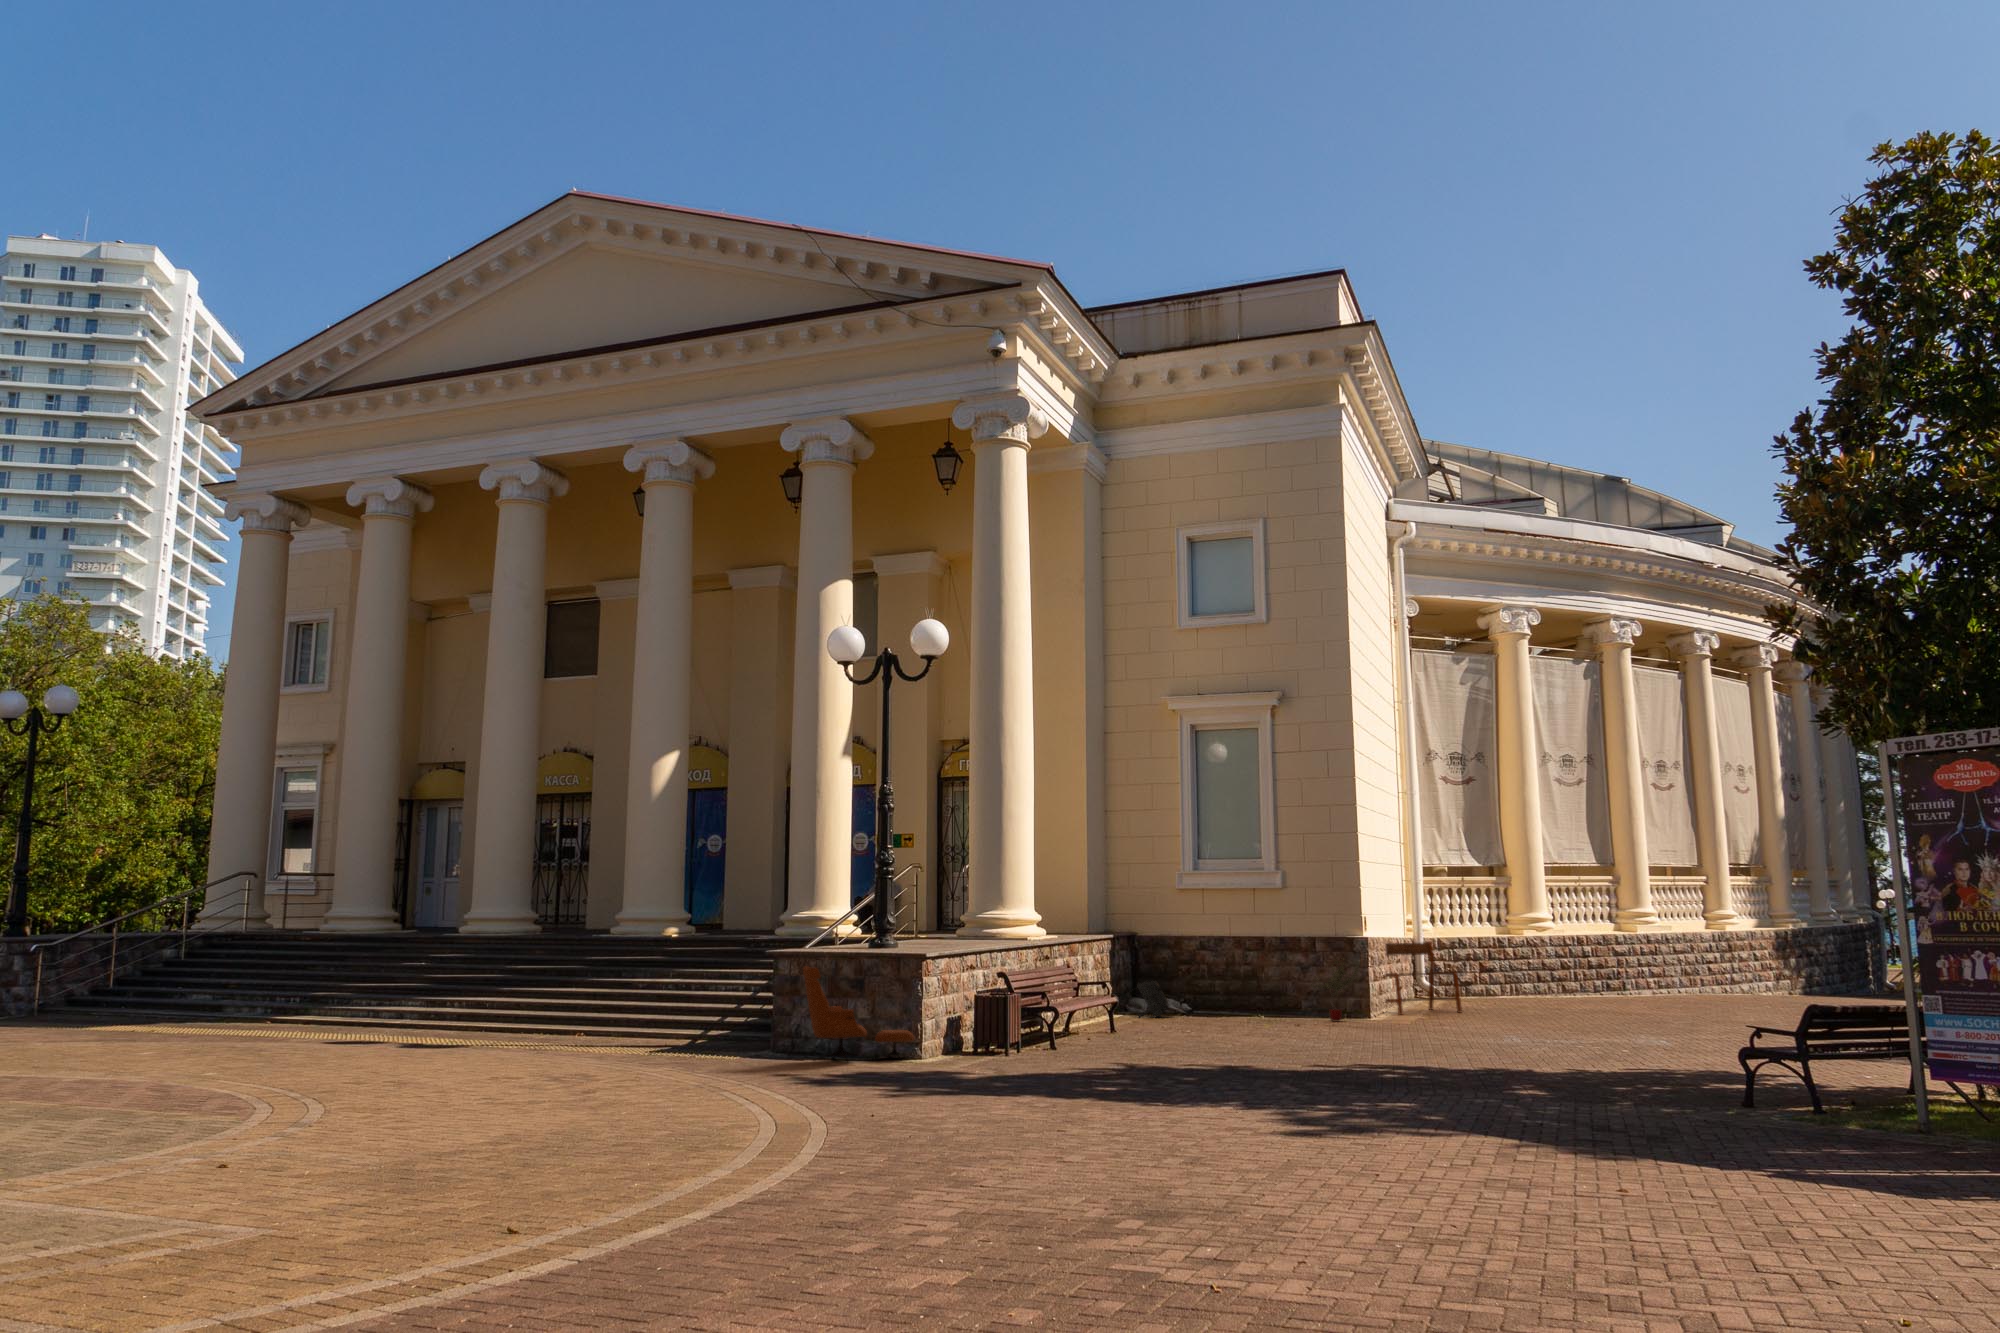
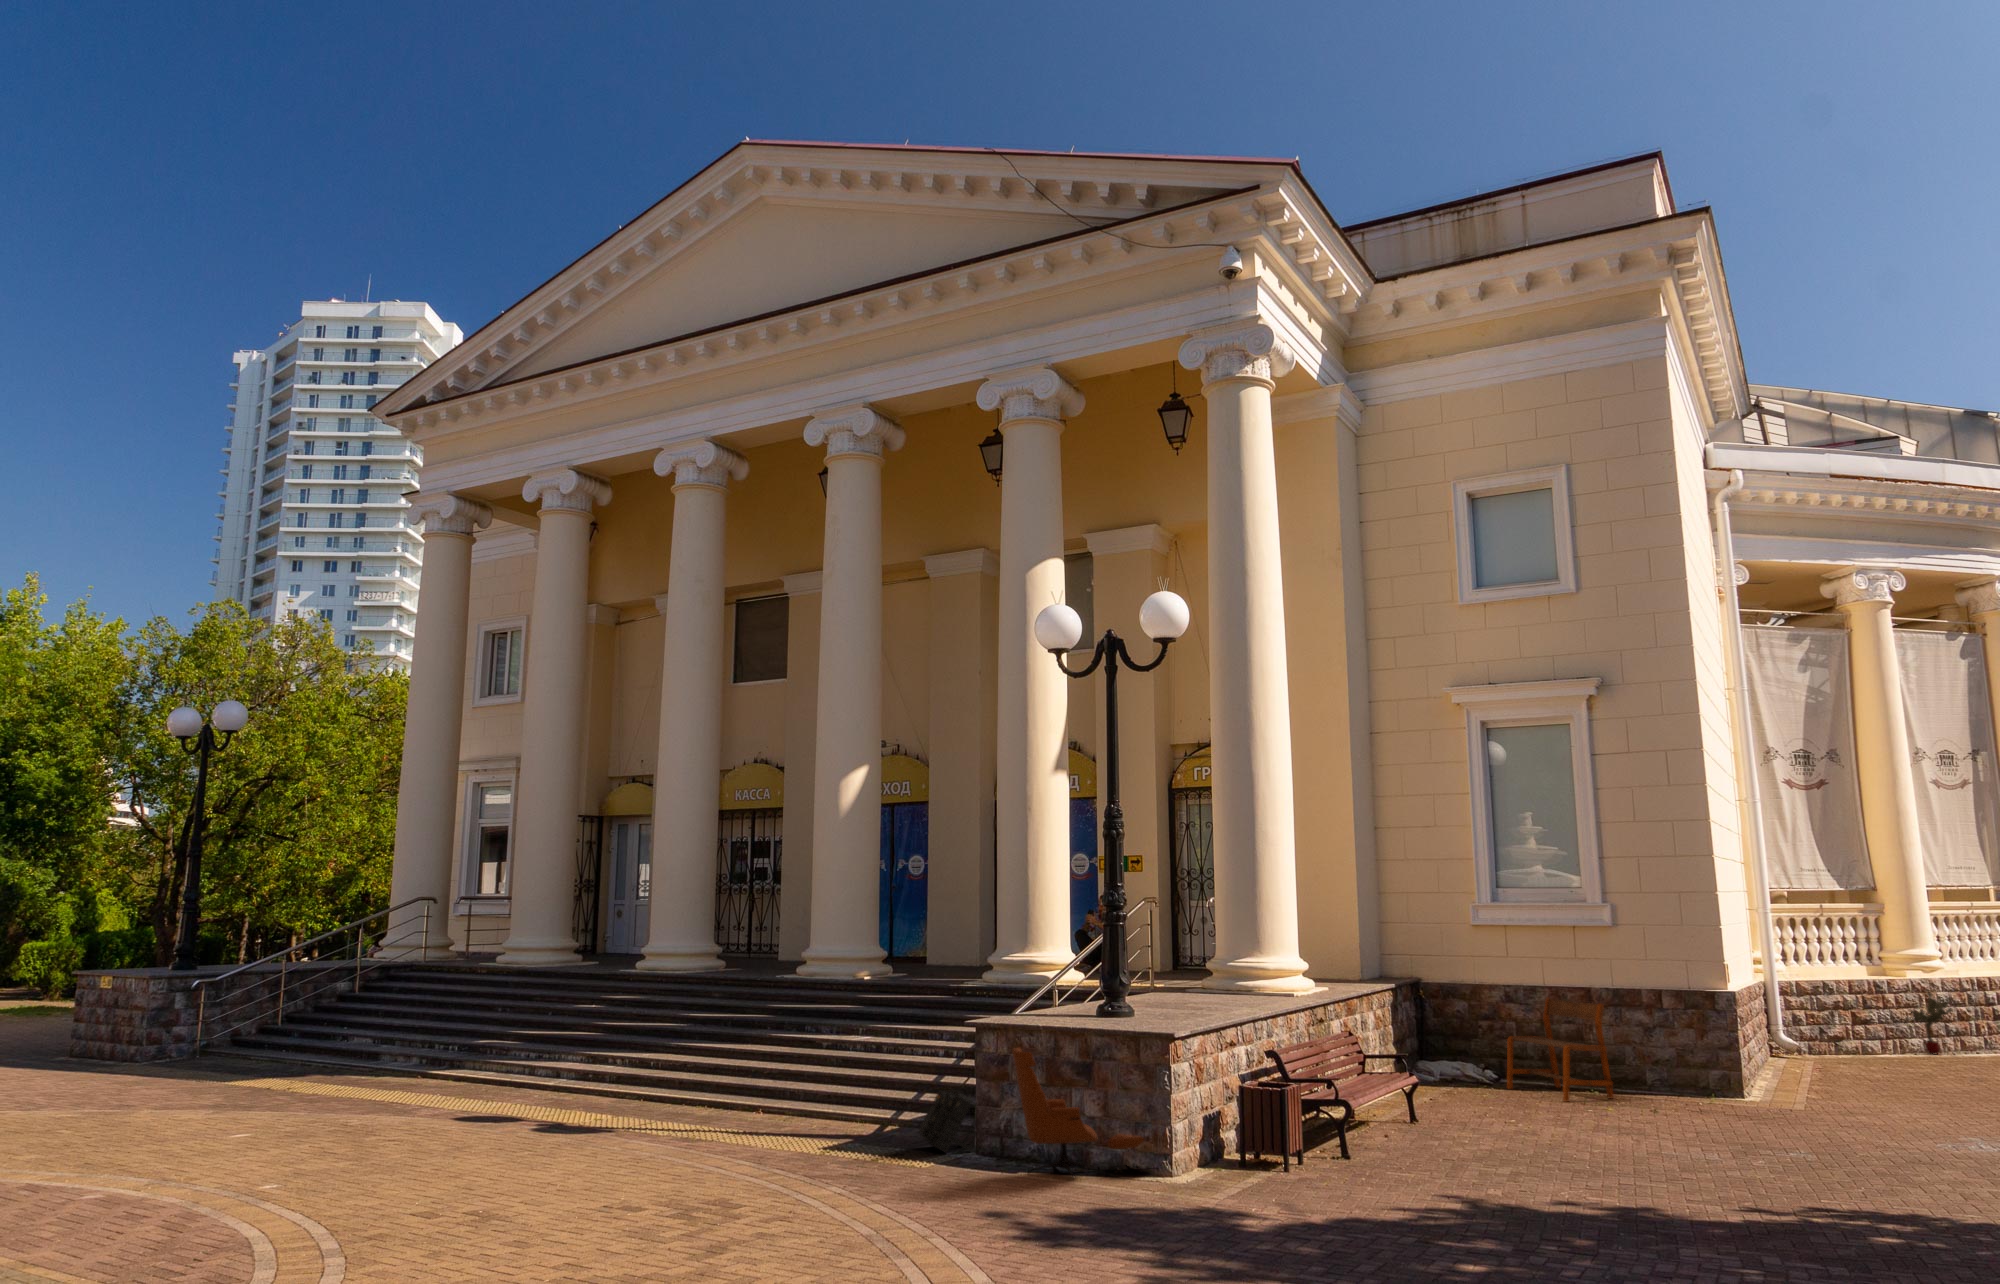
bench: present [1382,942,1462,1015] -> present [1507,998,1614,1102]
potted tree: present [1311,958,1358,1022] -> present [1906,990,1952,1054]
backpack: present [1127,981,1169,1017] -> present [919,1089,976,1153]

